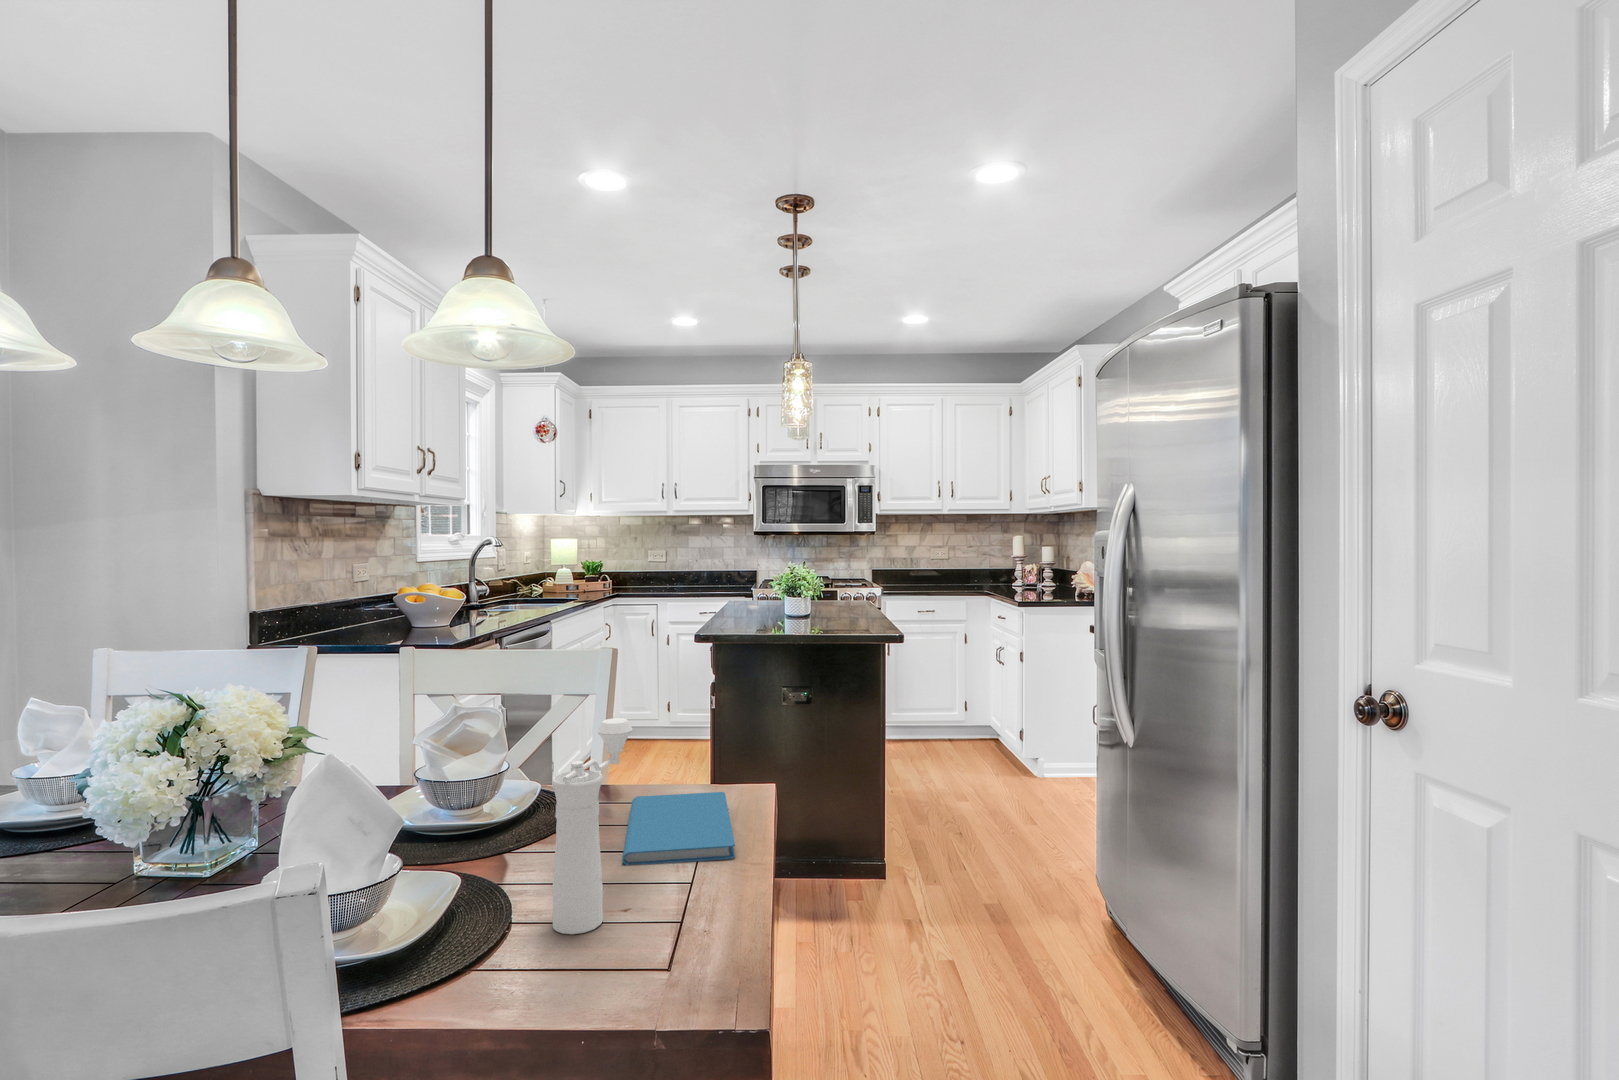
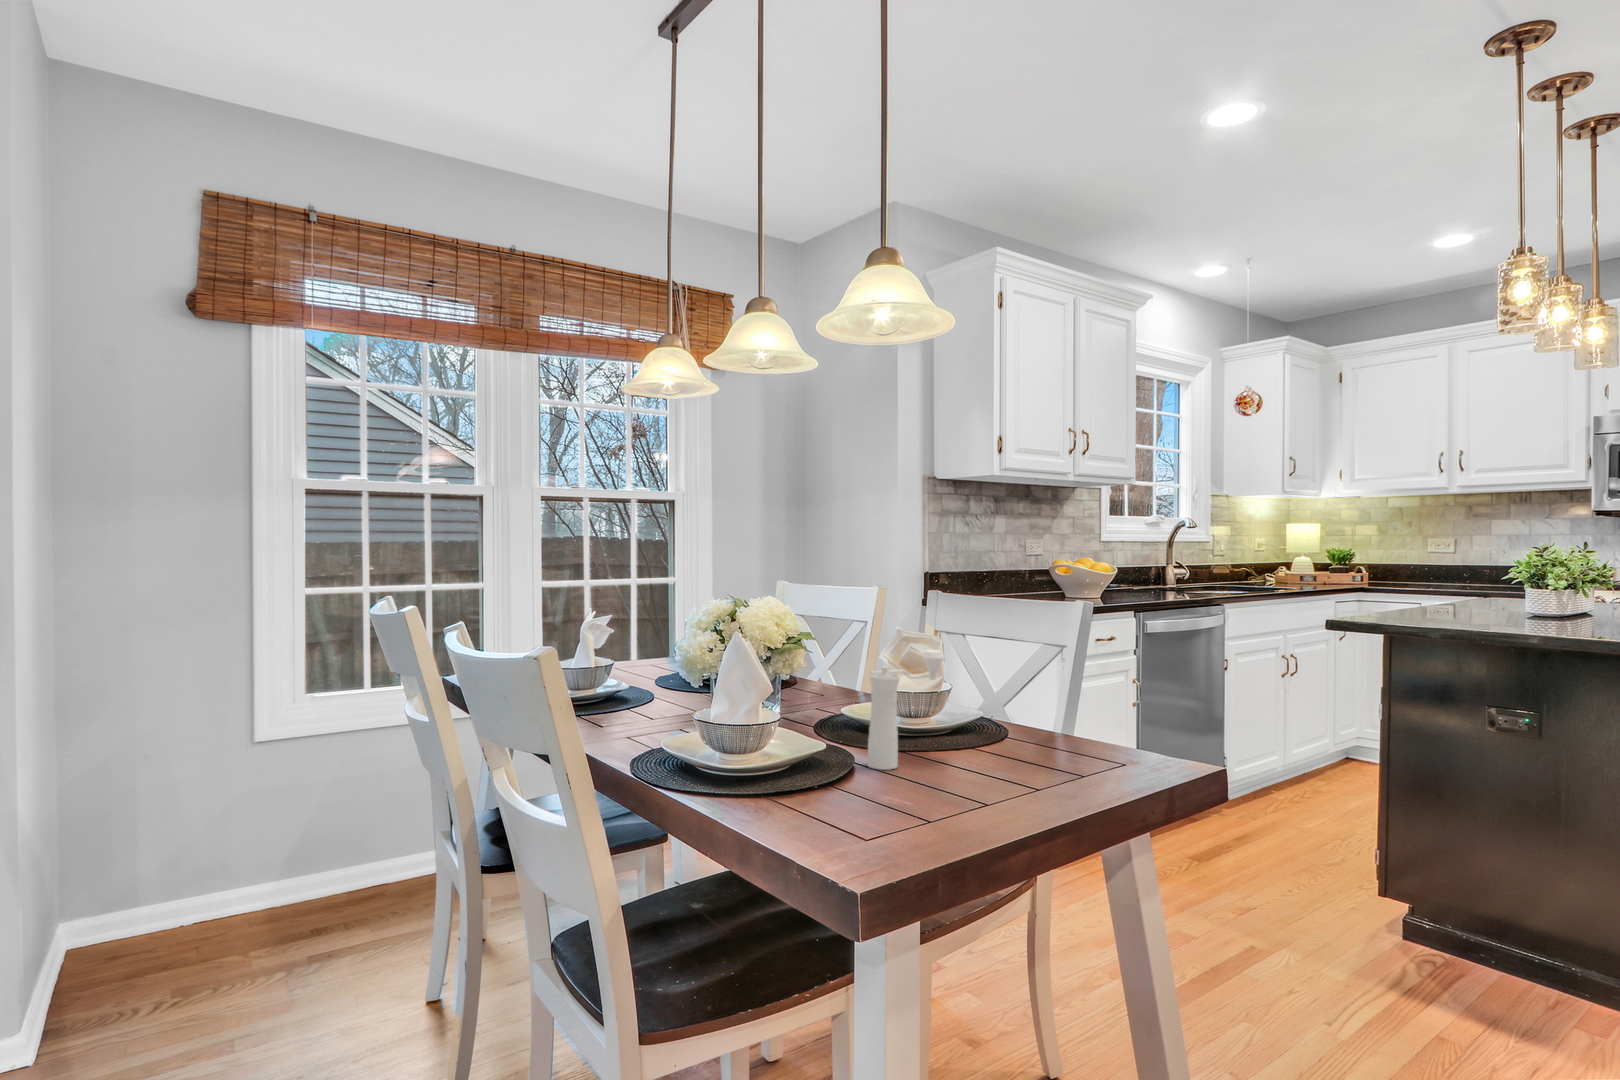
book: present [622,792,735,865] -> none [954,732,1085,772]

